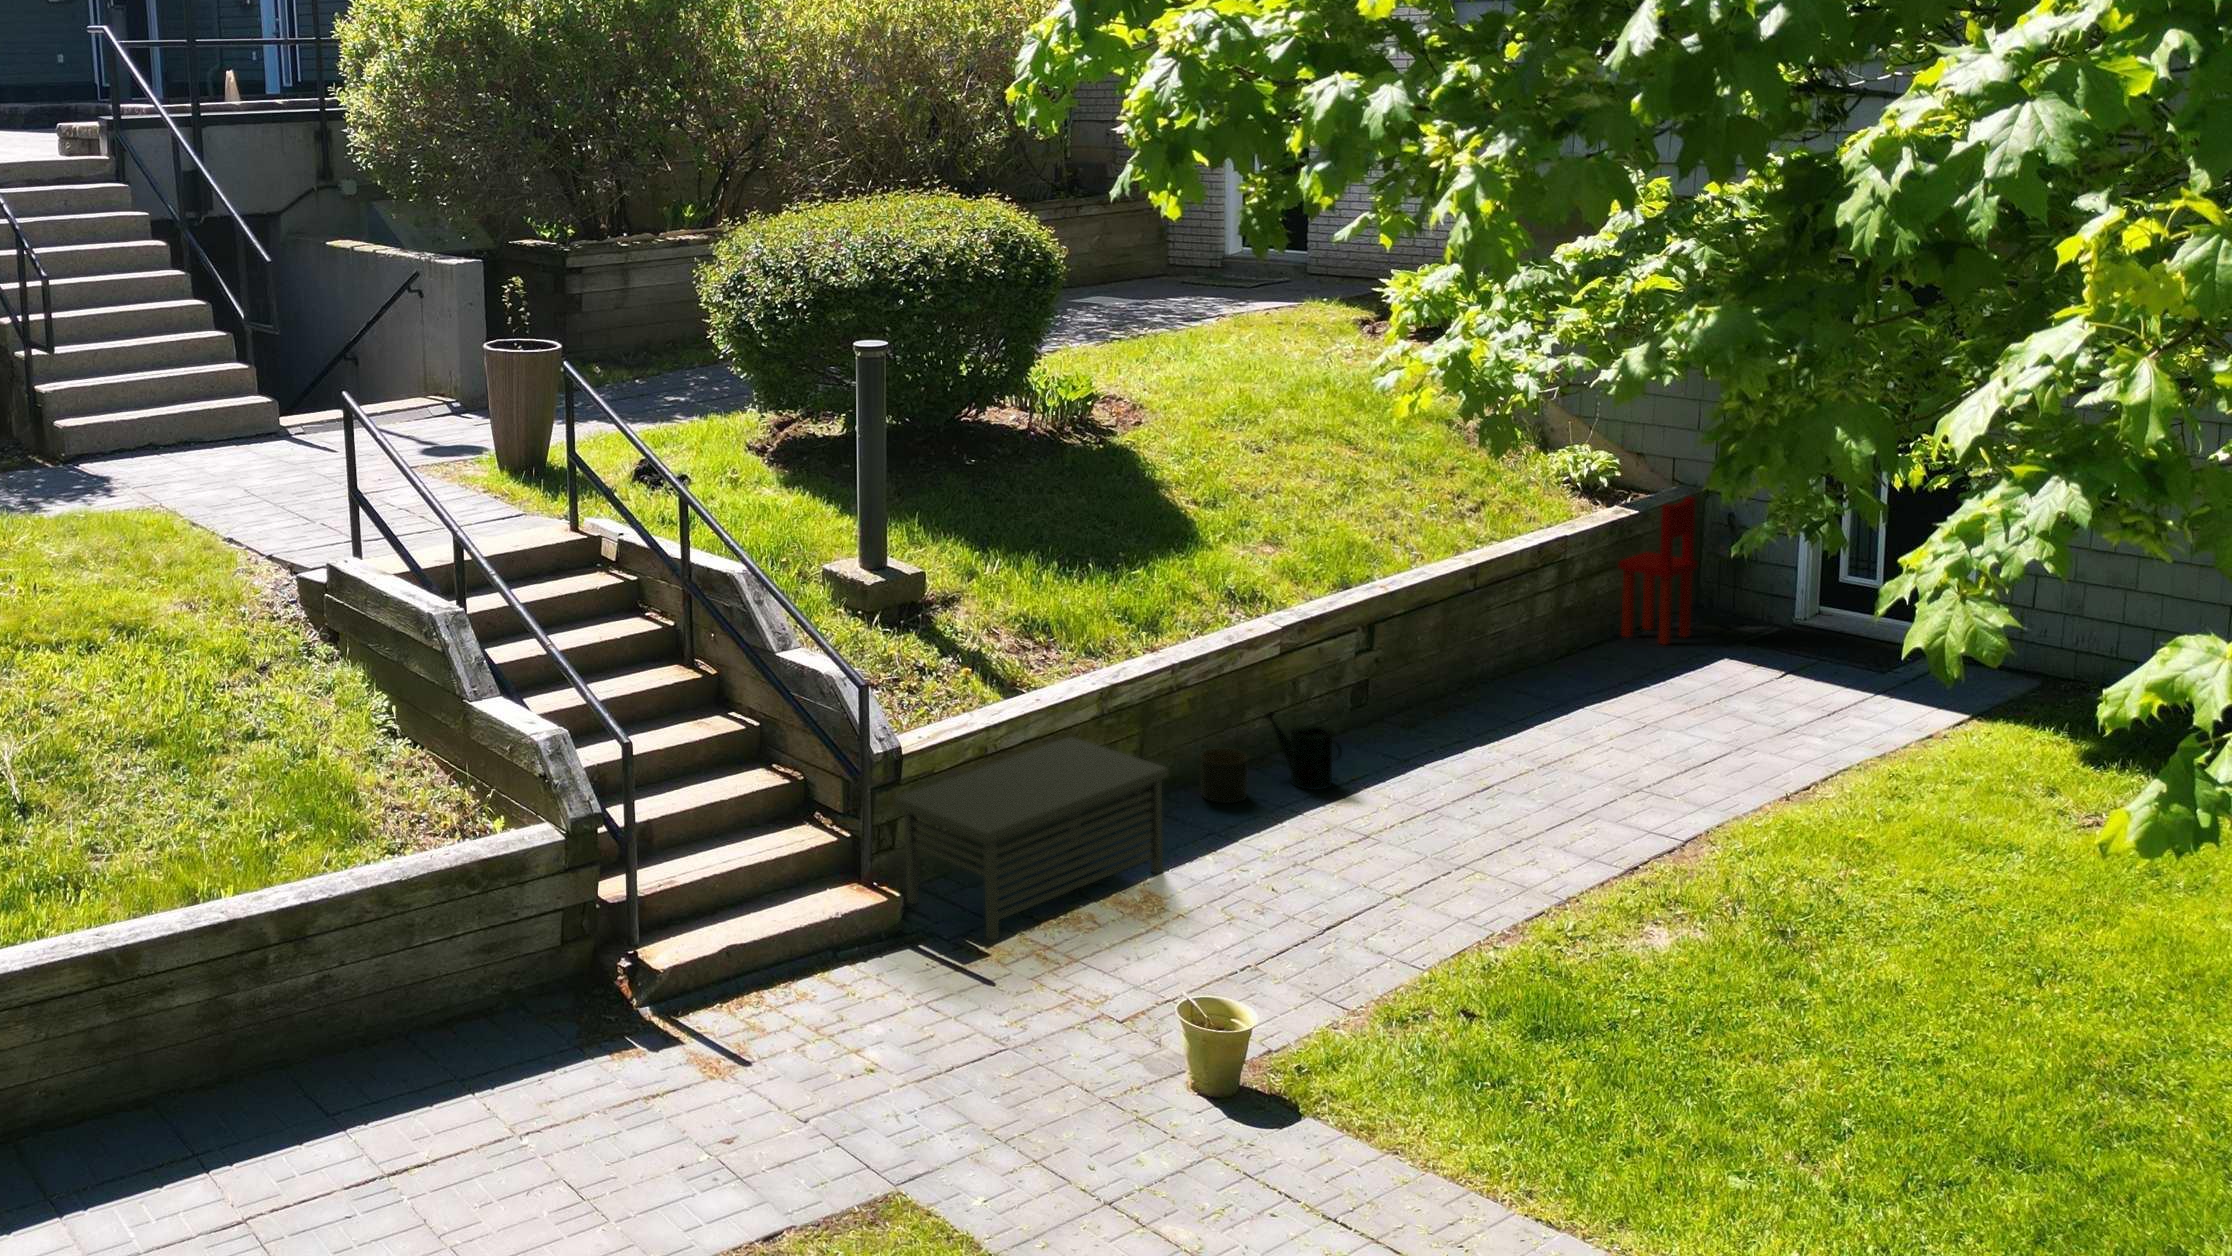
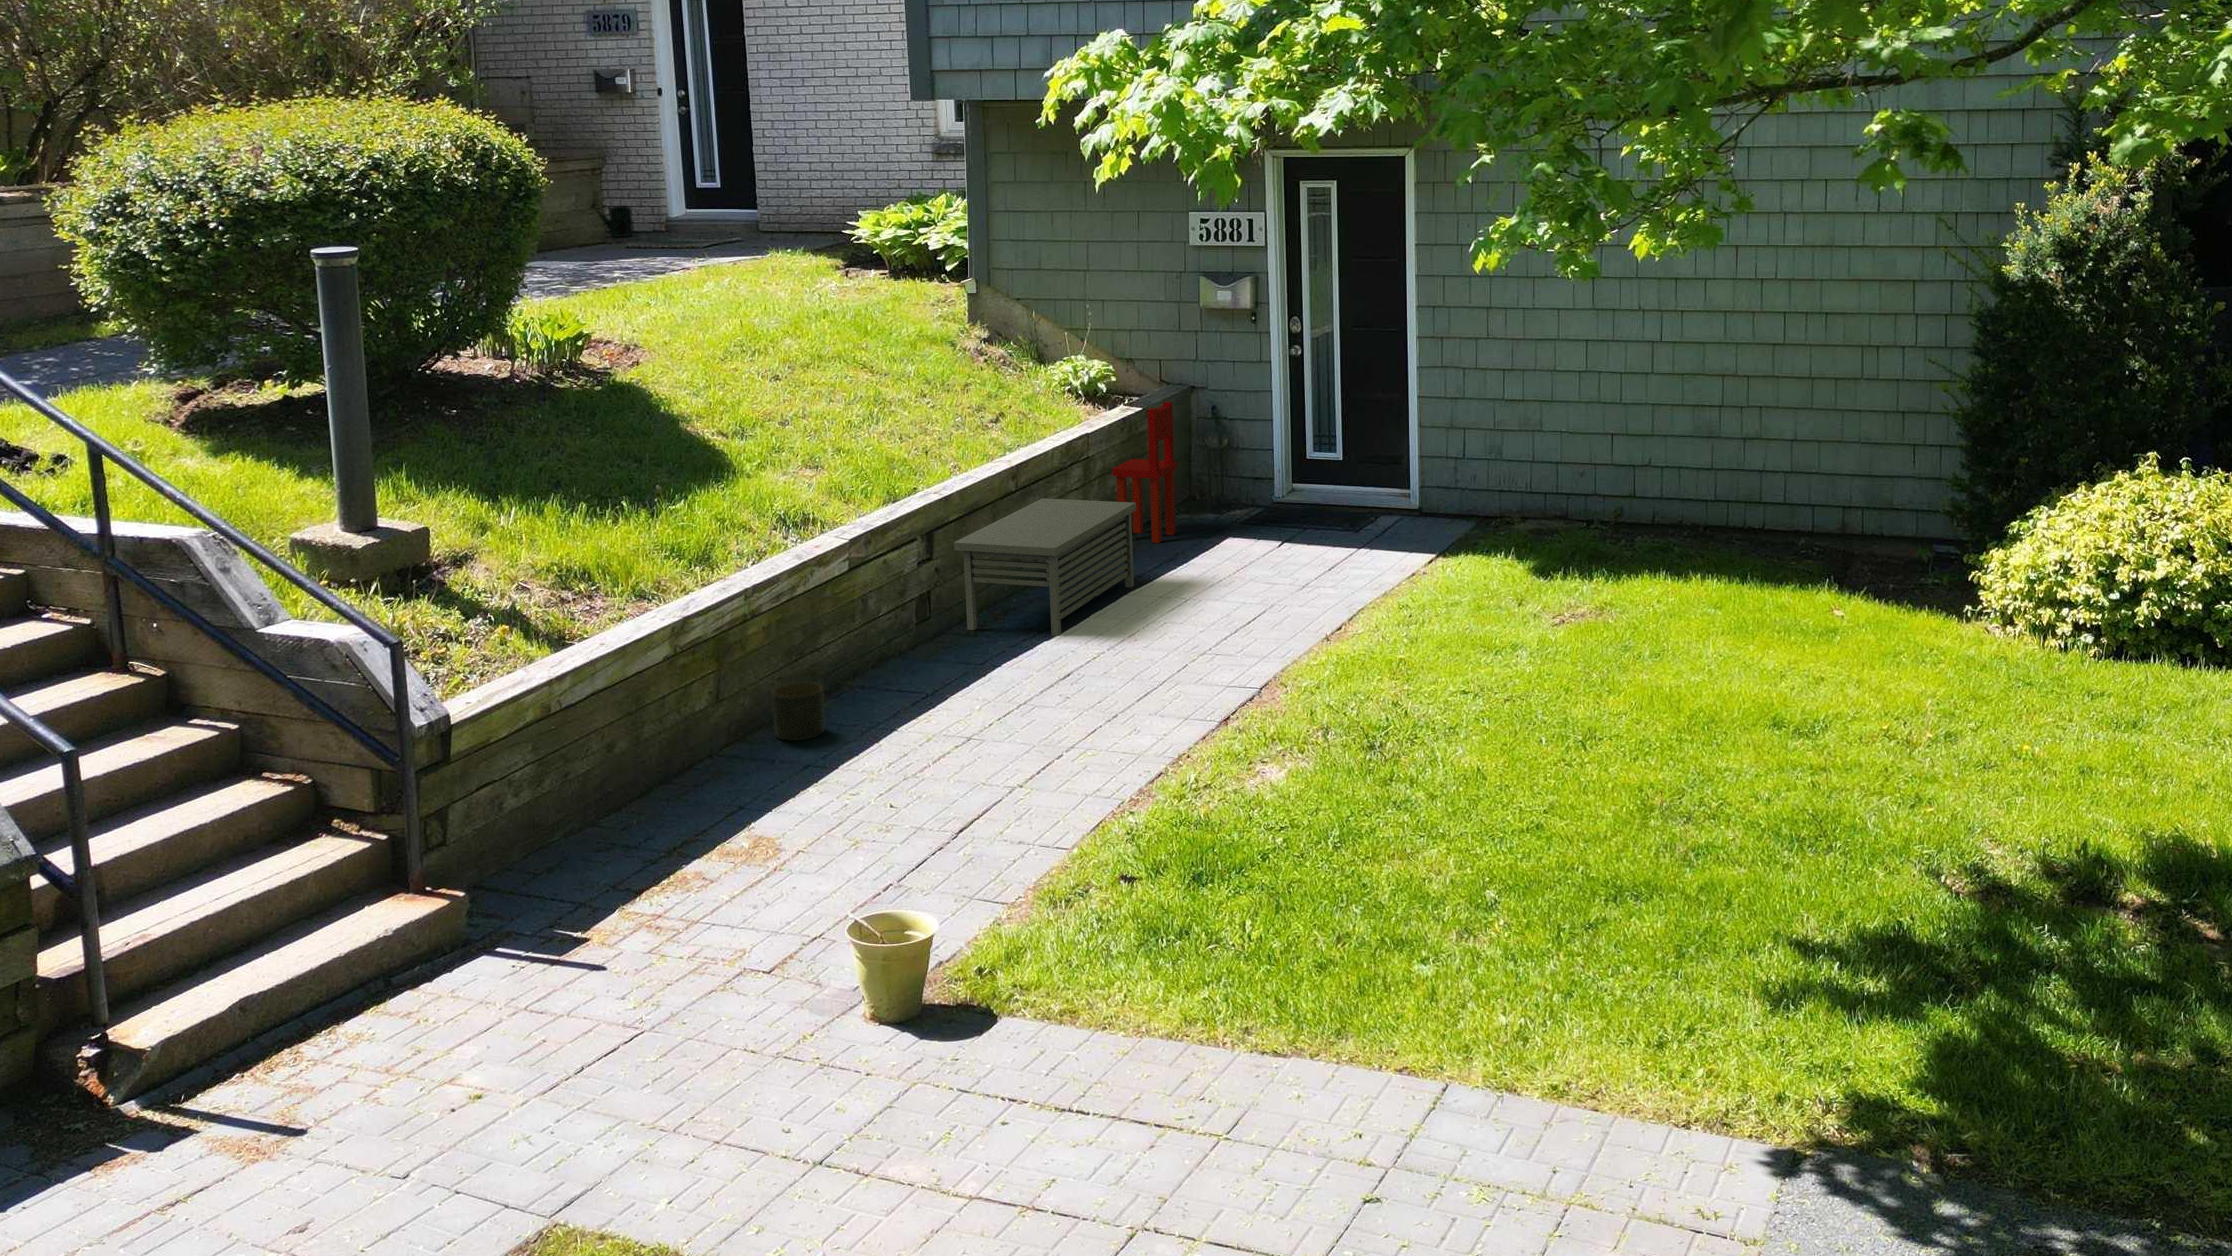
watering can: present [1264,711,1342,790] -> present [591,204,633,237]
storage bench: present [894,737,1169,940] -> present [954,498,1136,636]

